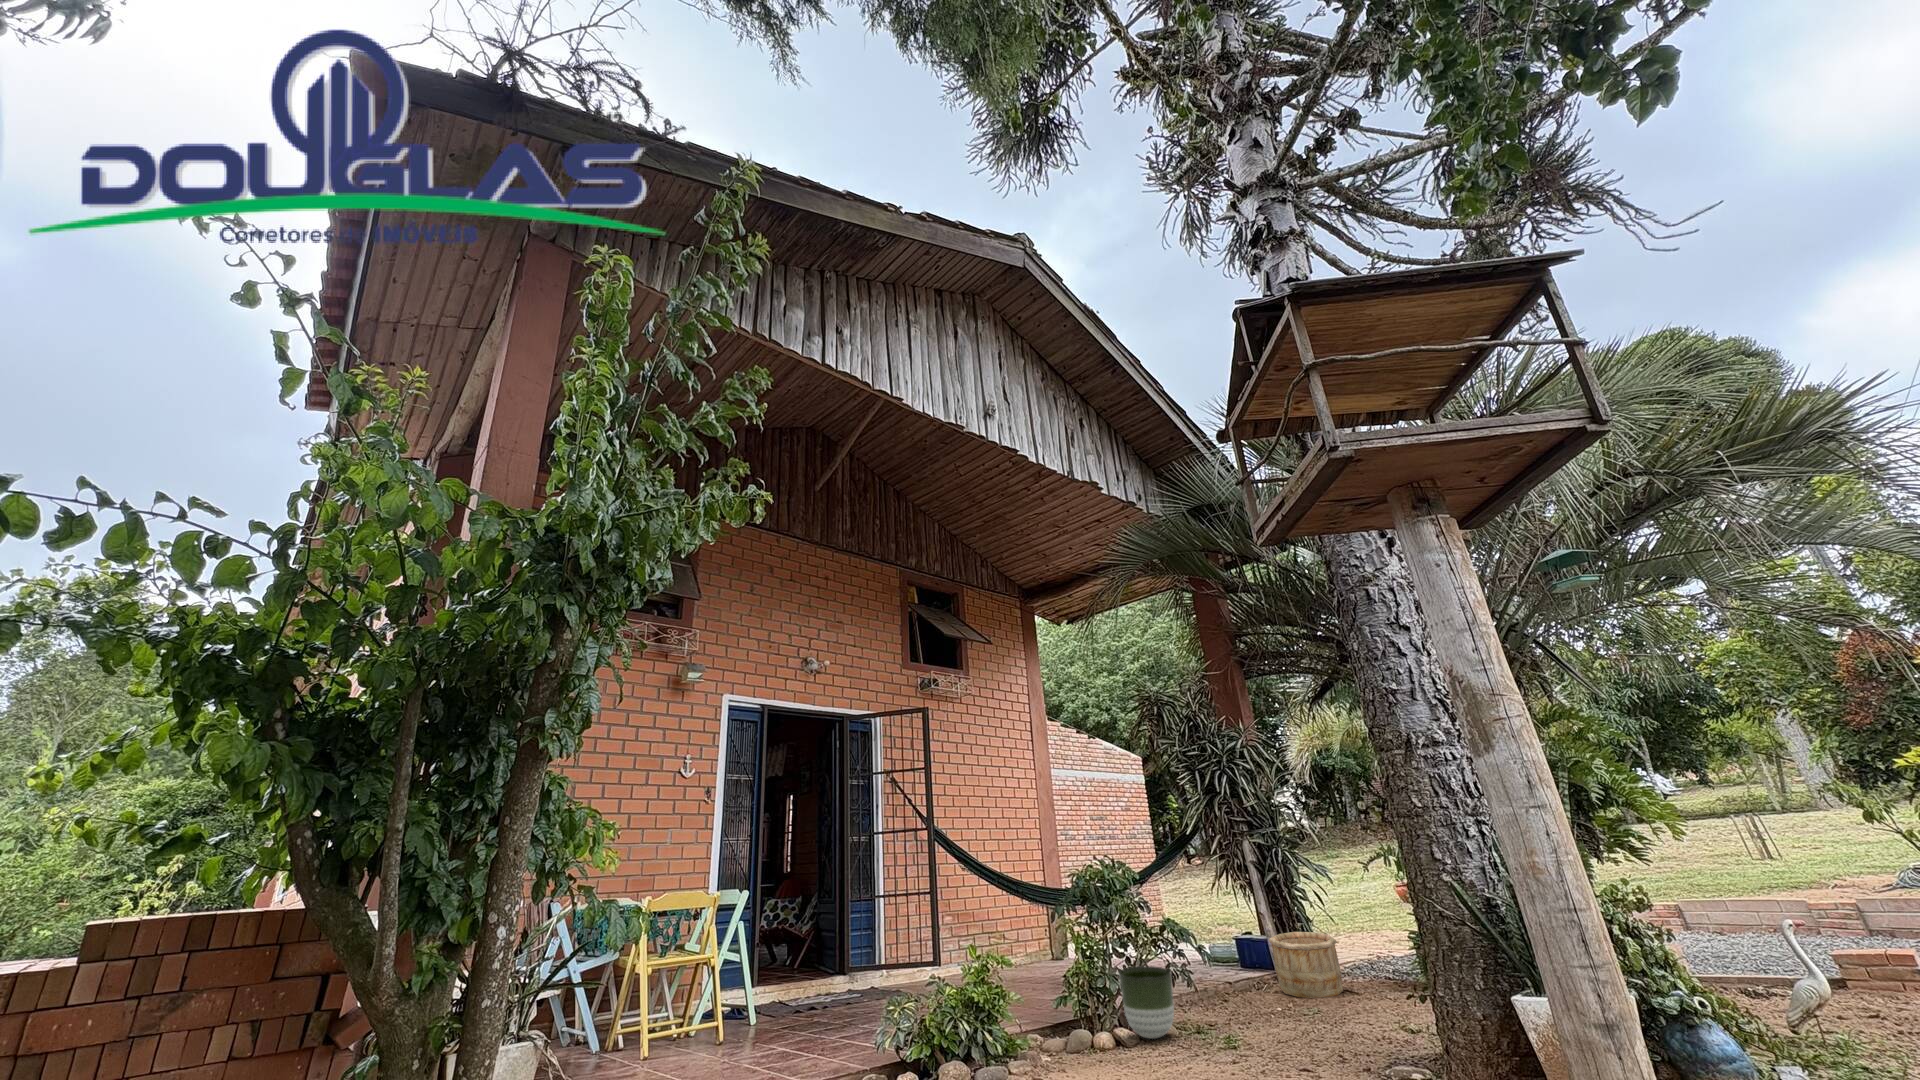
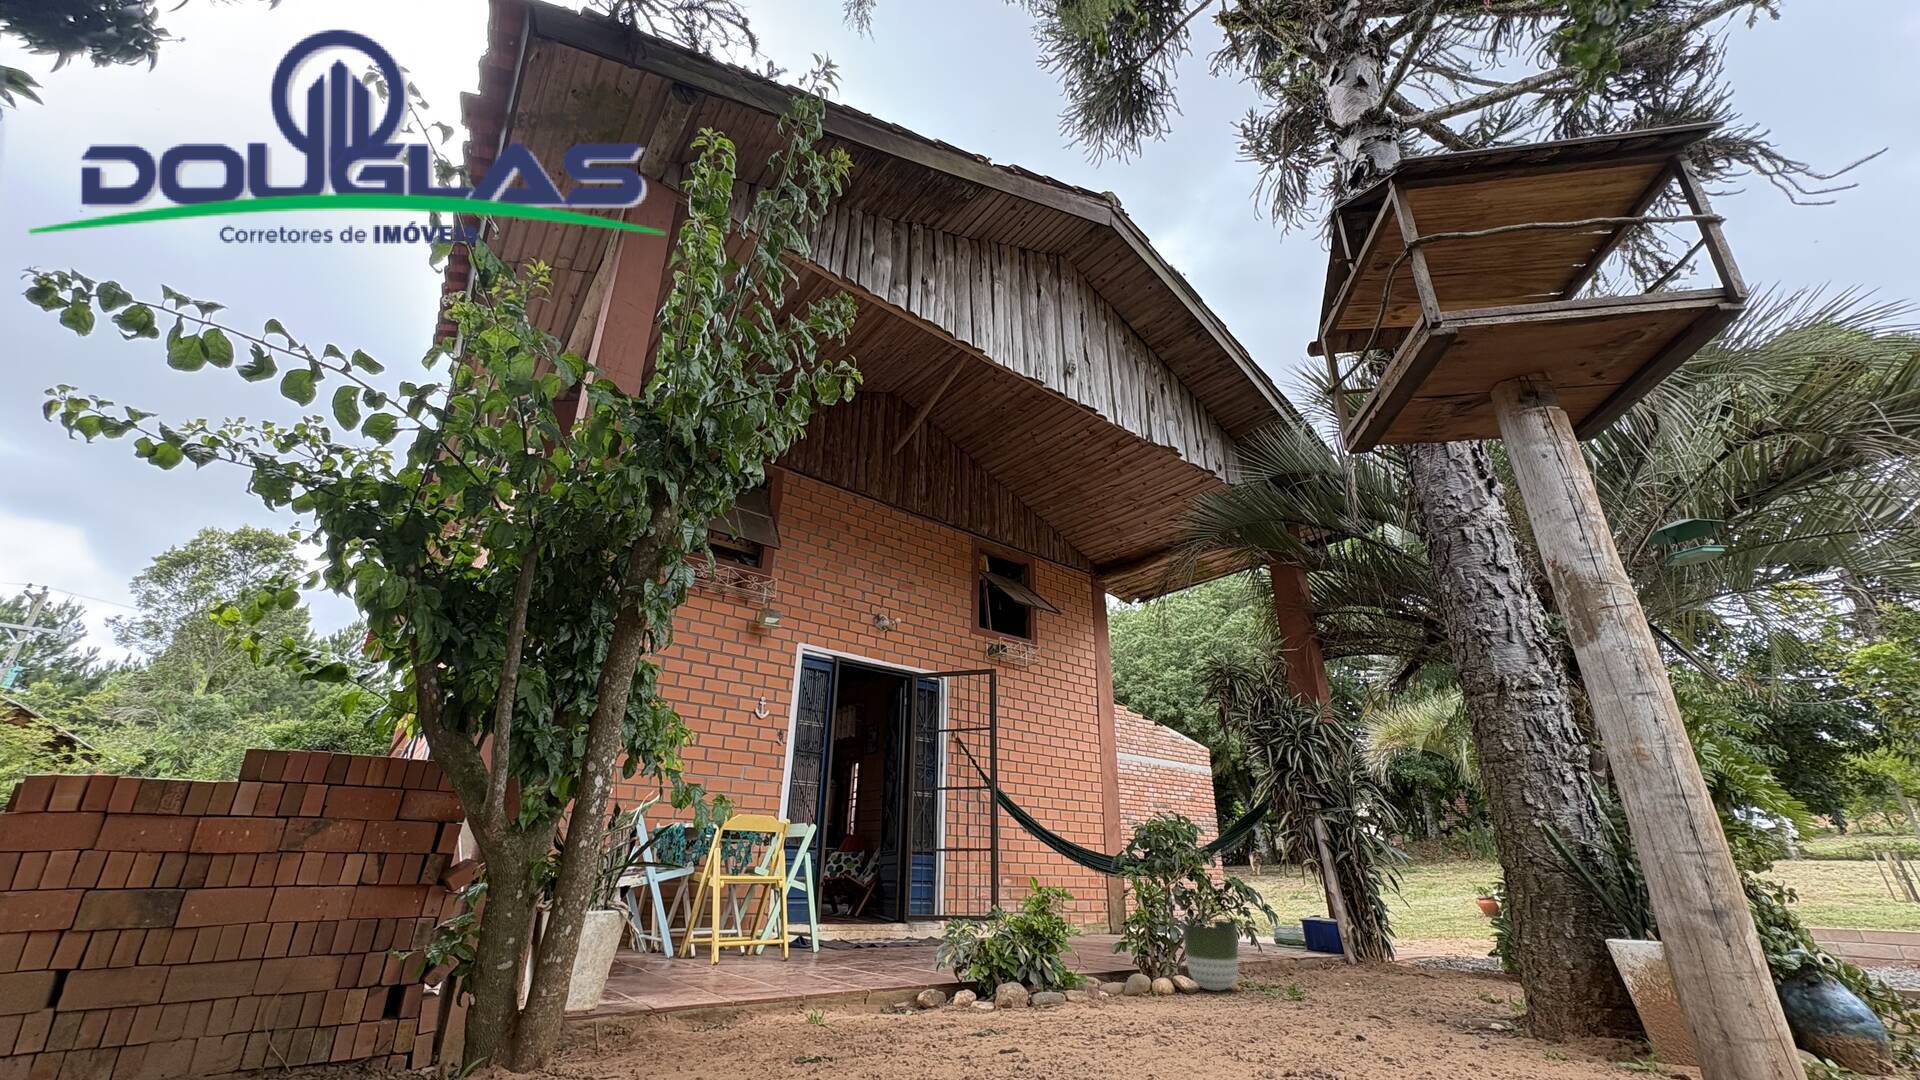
wooden bucket: present [1269,932,1343,998] -> none [1343,911,1423,977]

